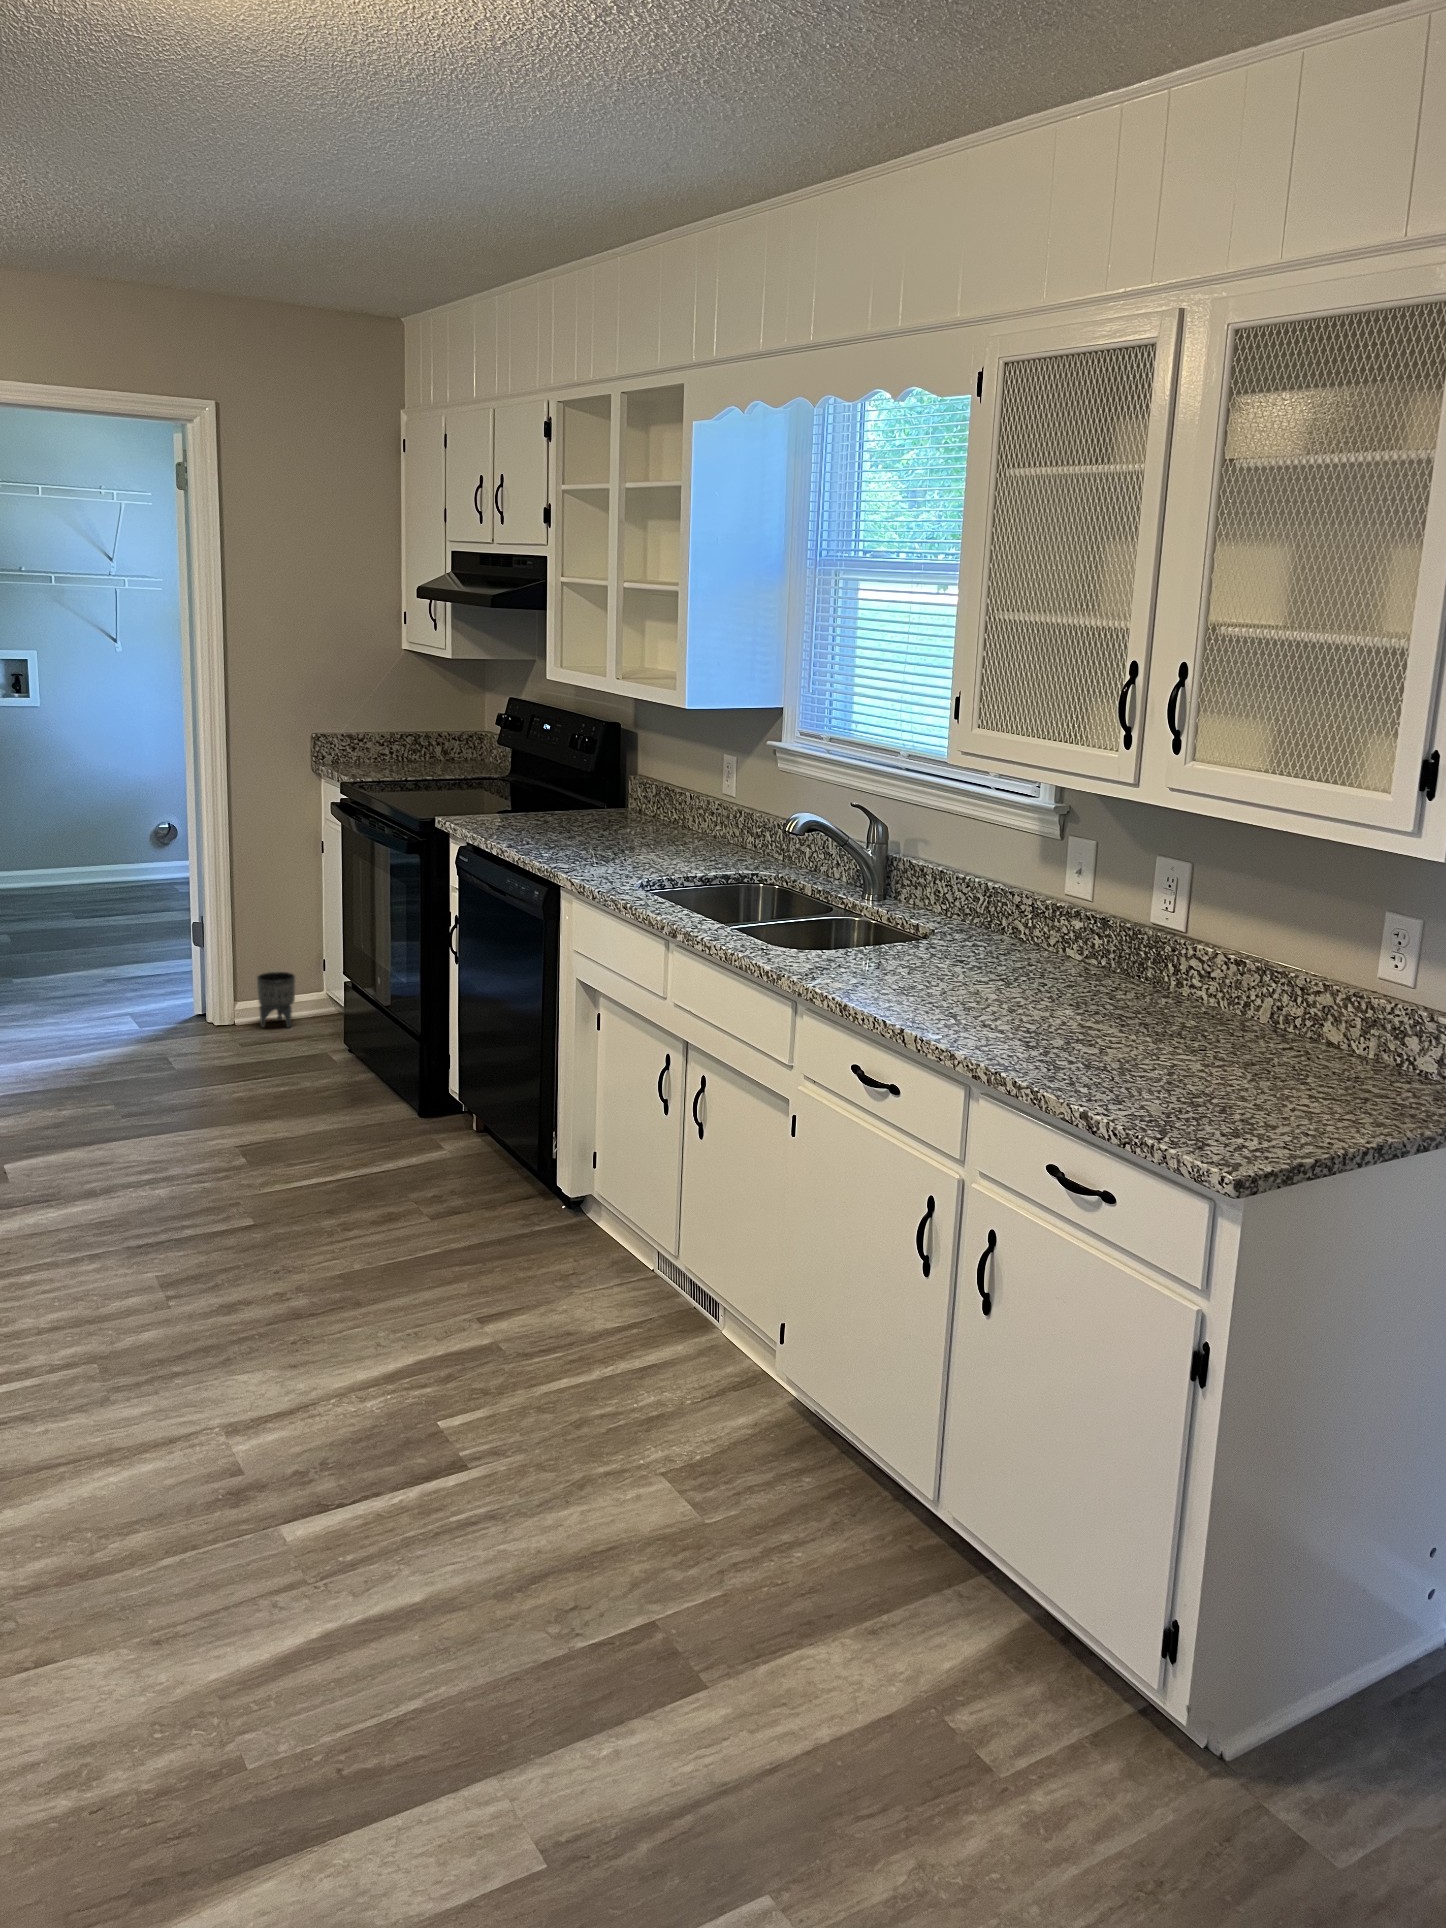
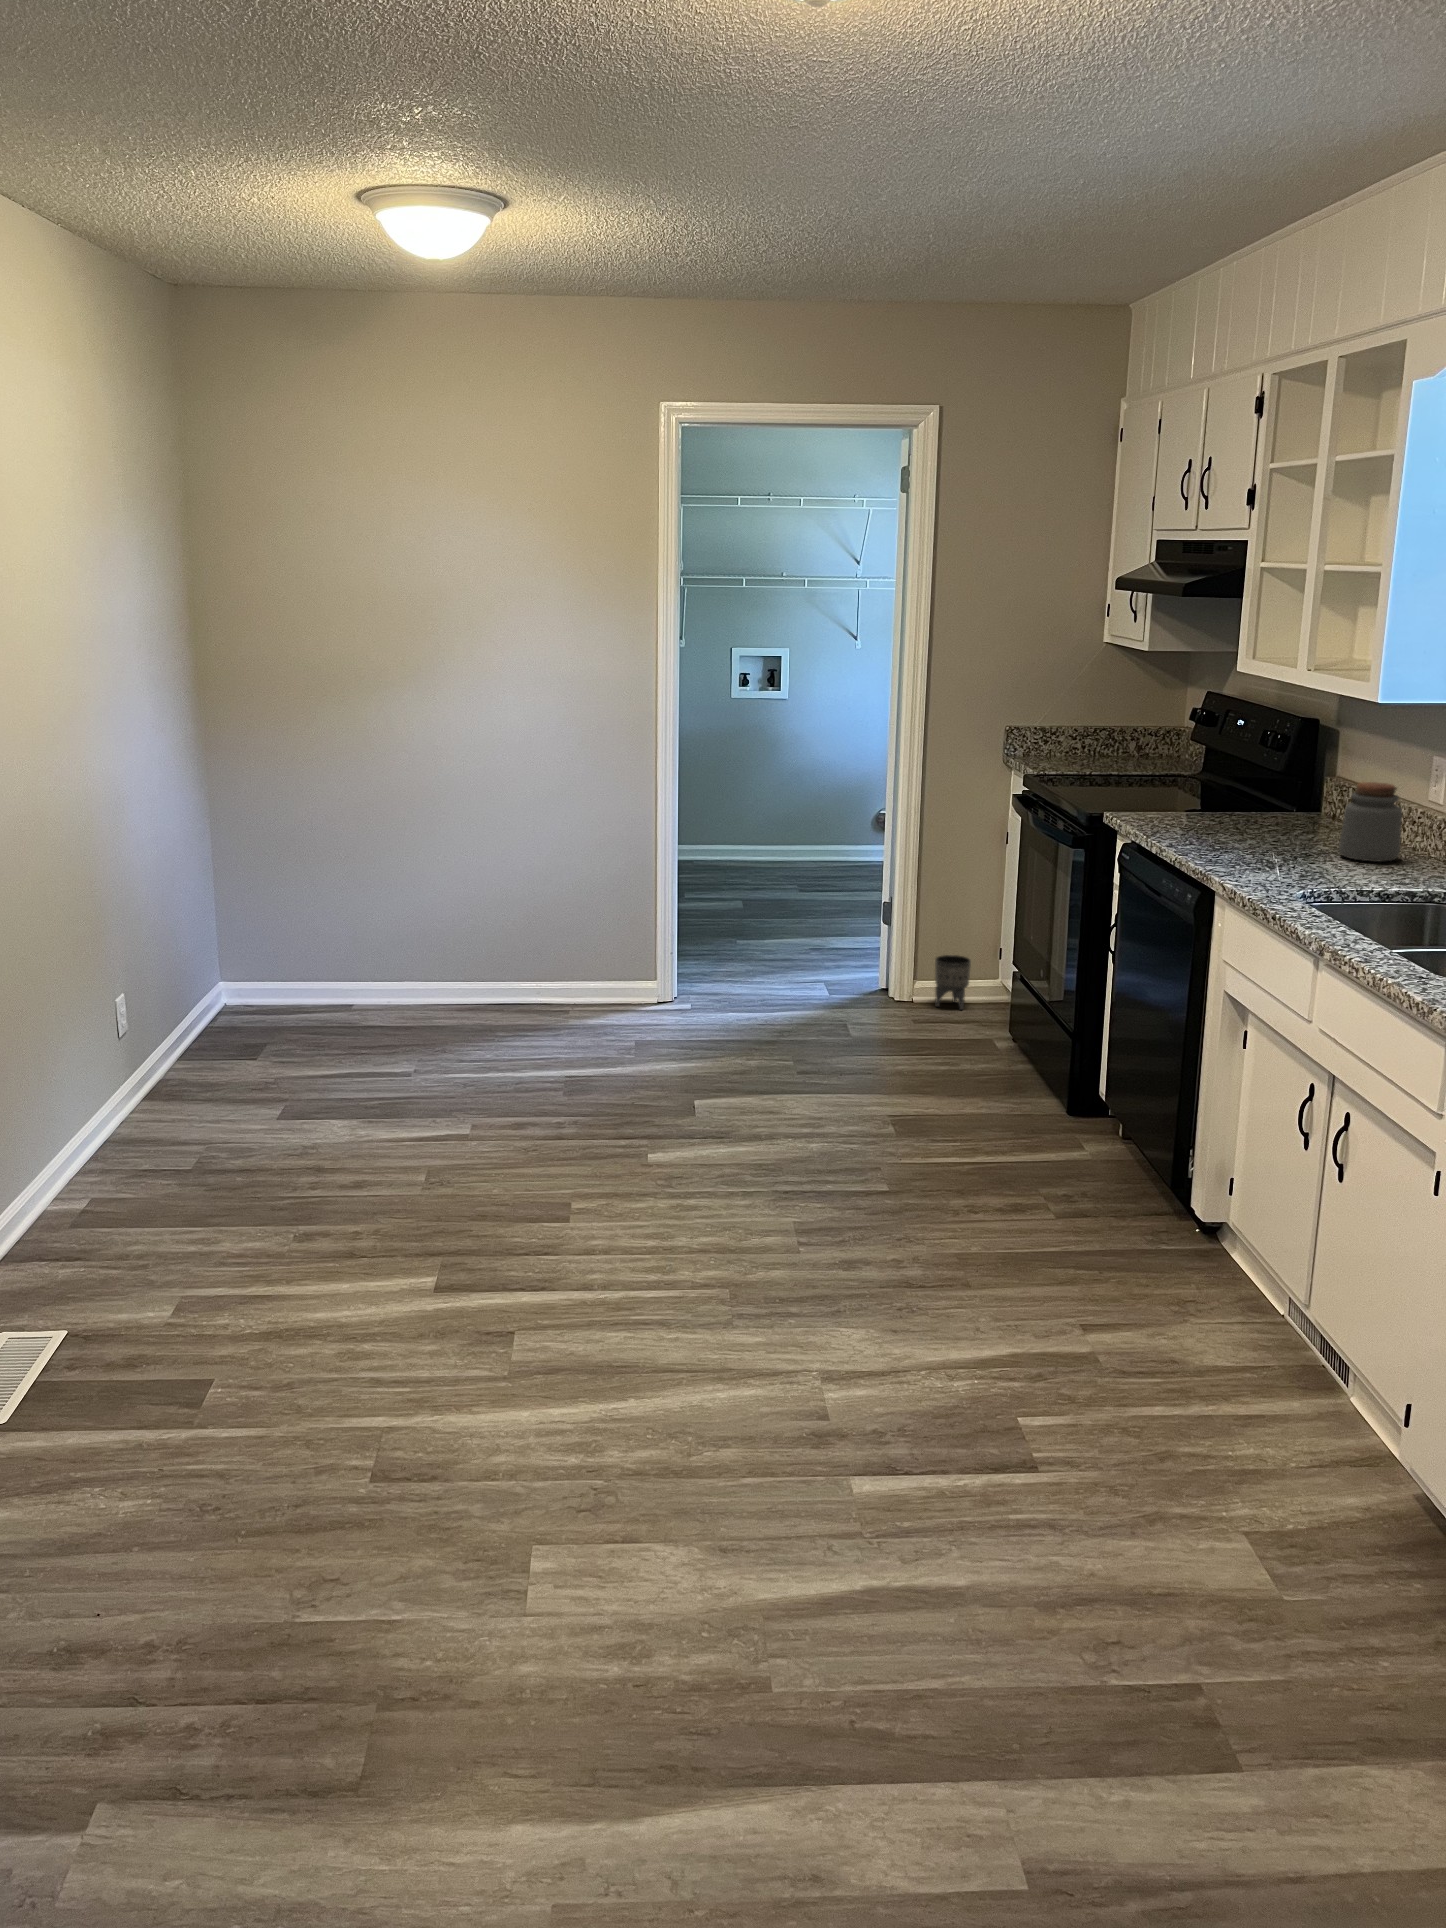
jar: none [656,780,706,851] -> present [1339,782,1402,862]

